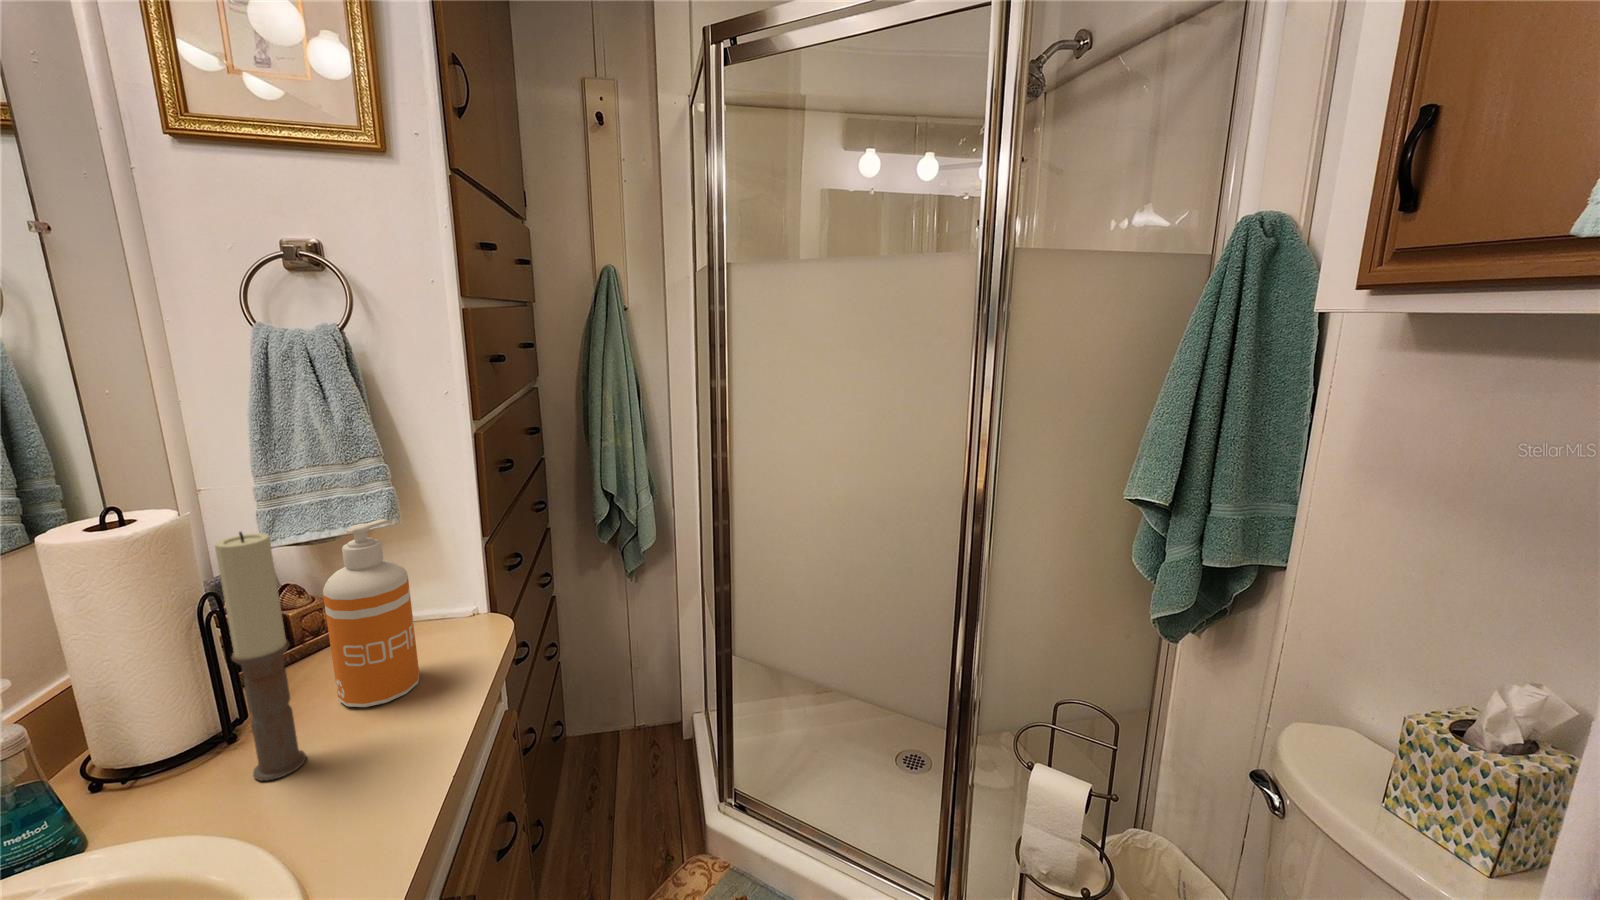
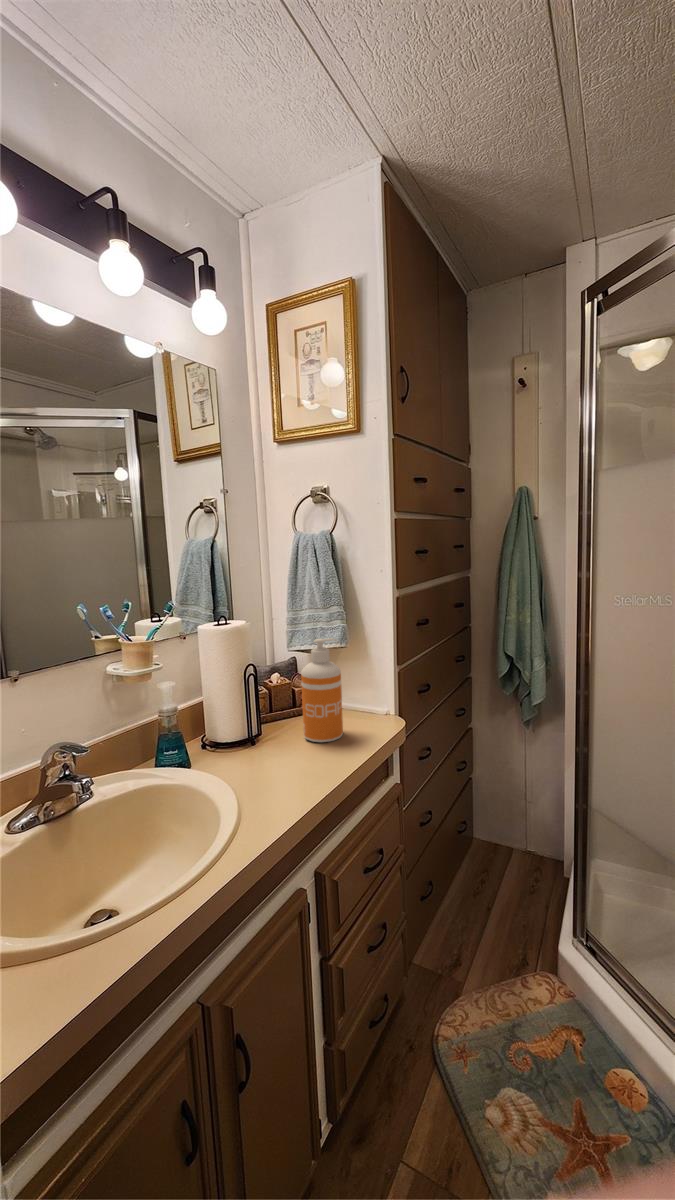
candle: present [215,532,306,780] -> none [254,630,281,759]

